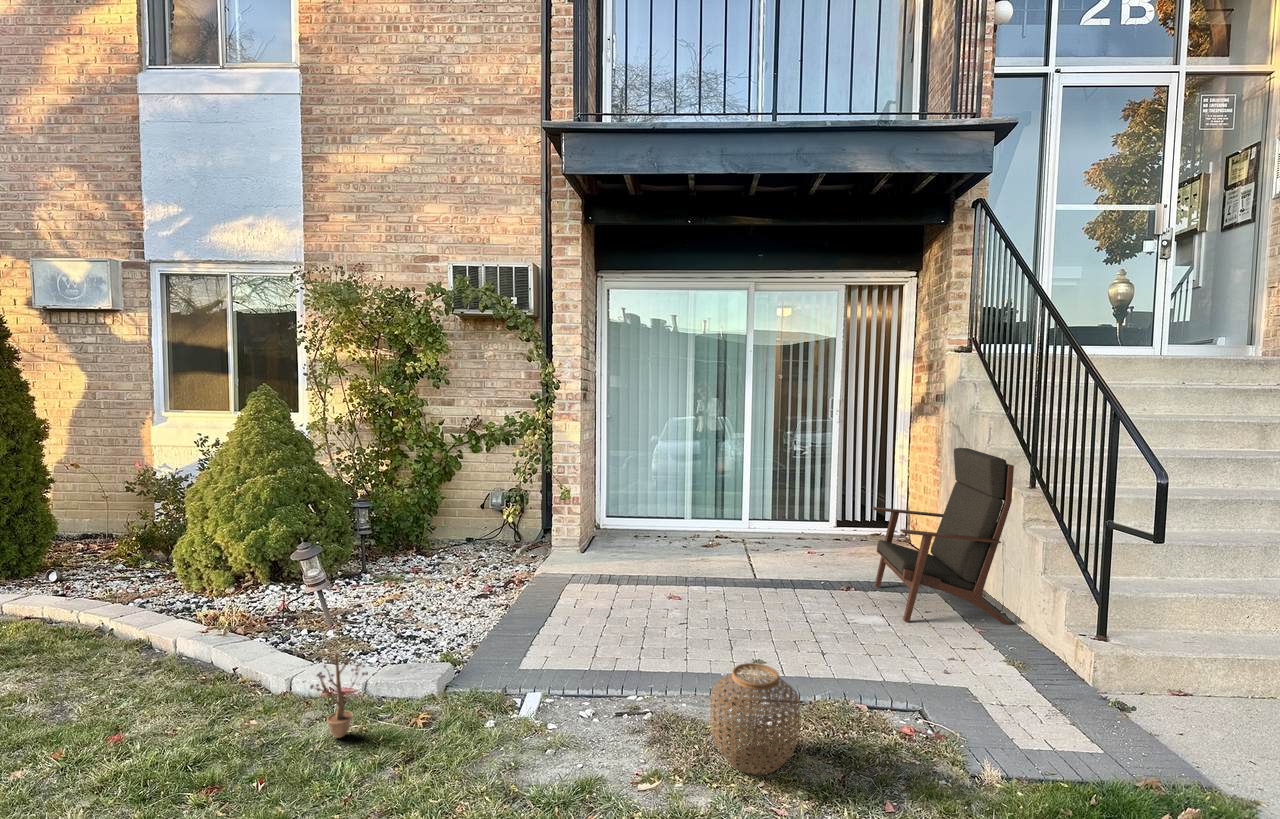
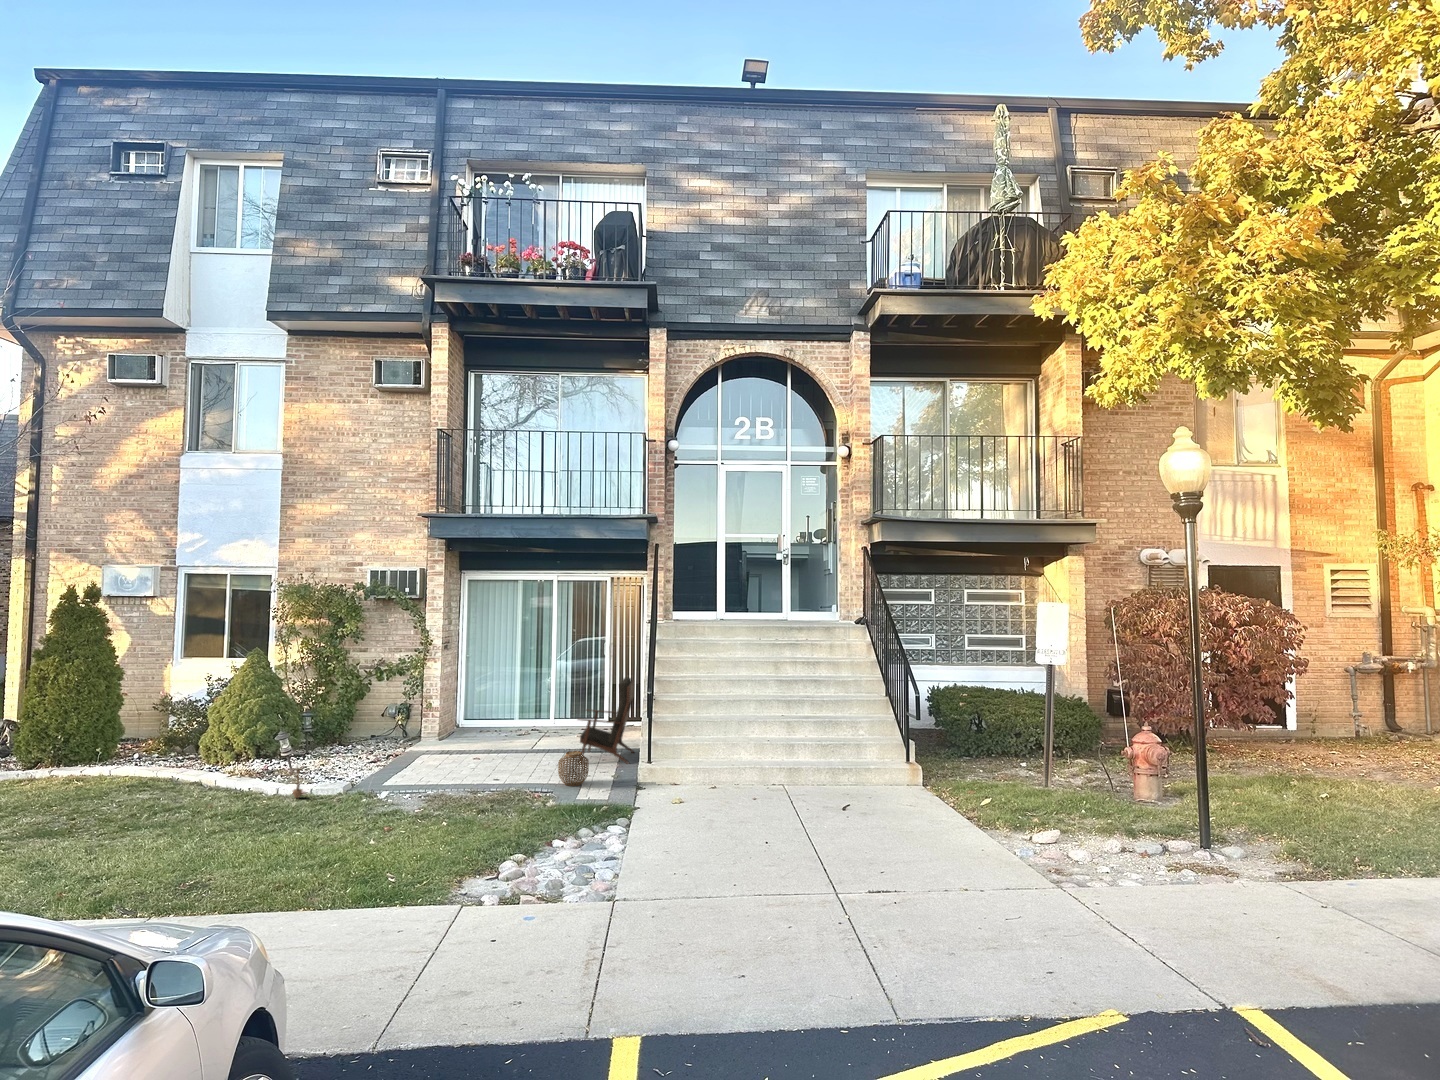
woven basket: present [710,663,800,775] -> present [558,751,589,786]

